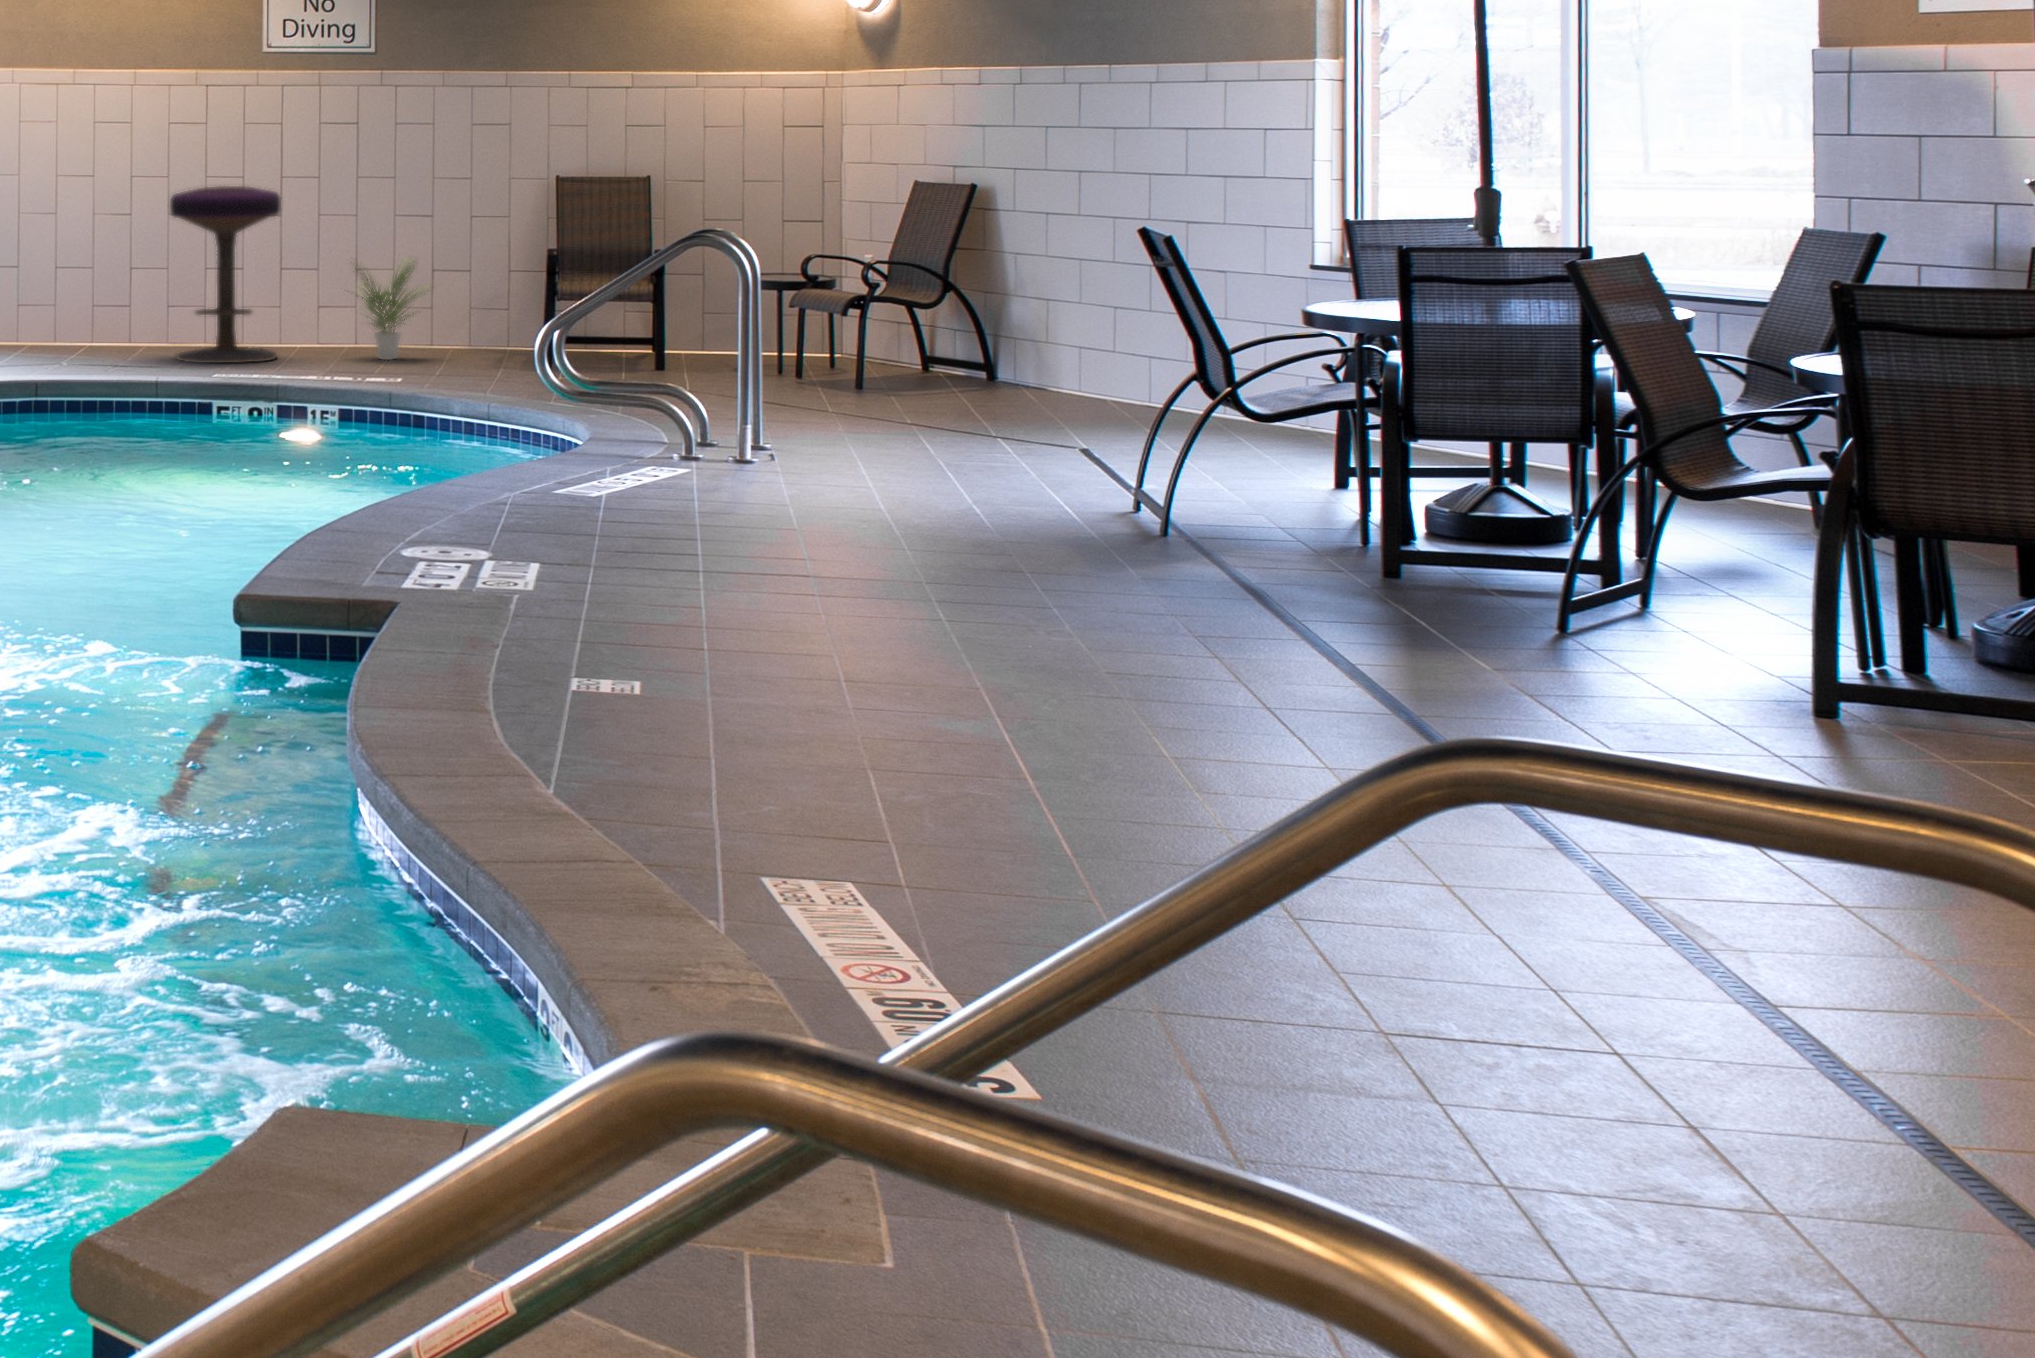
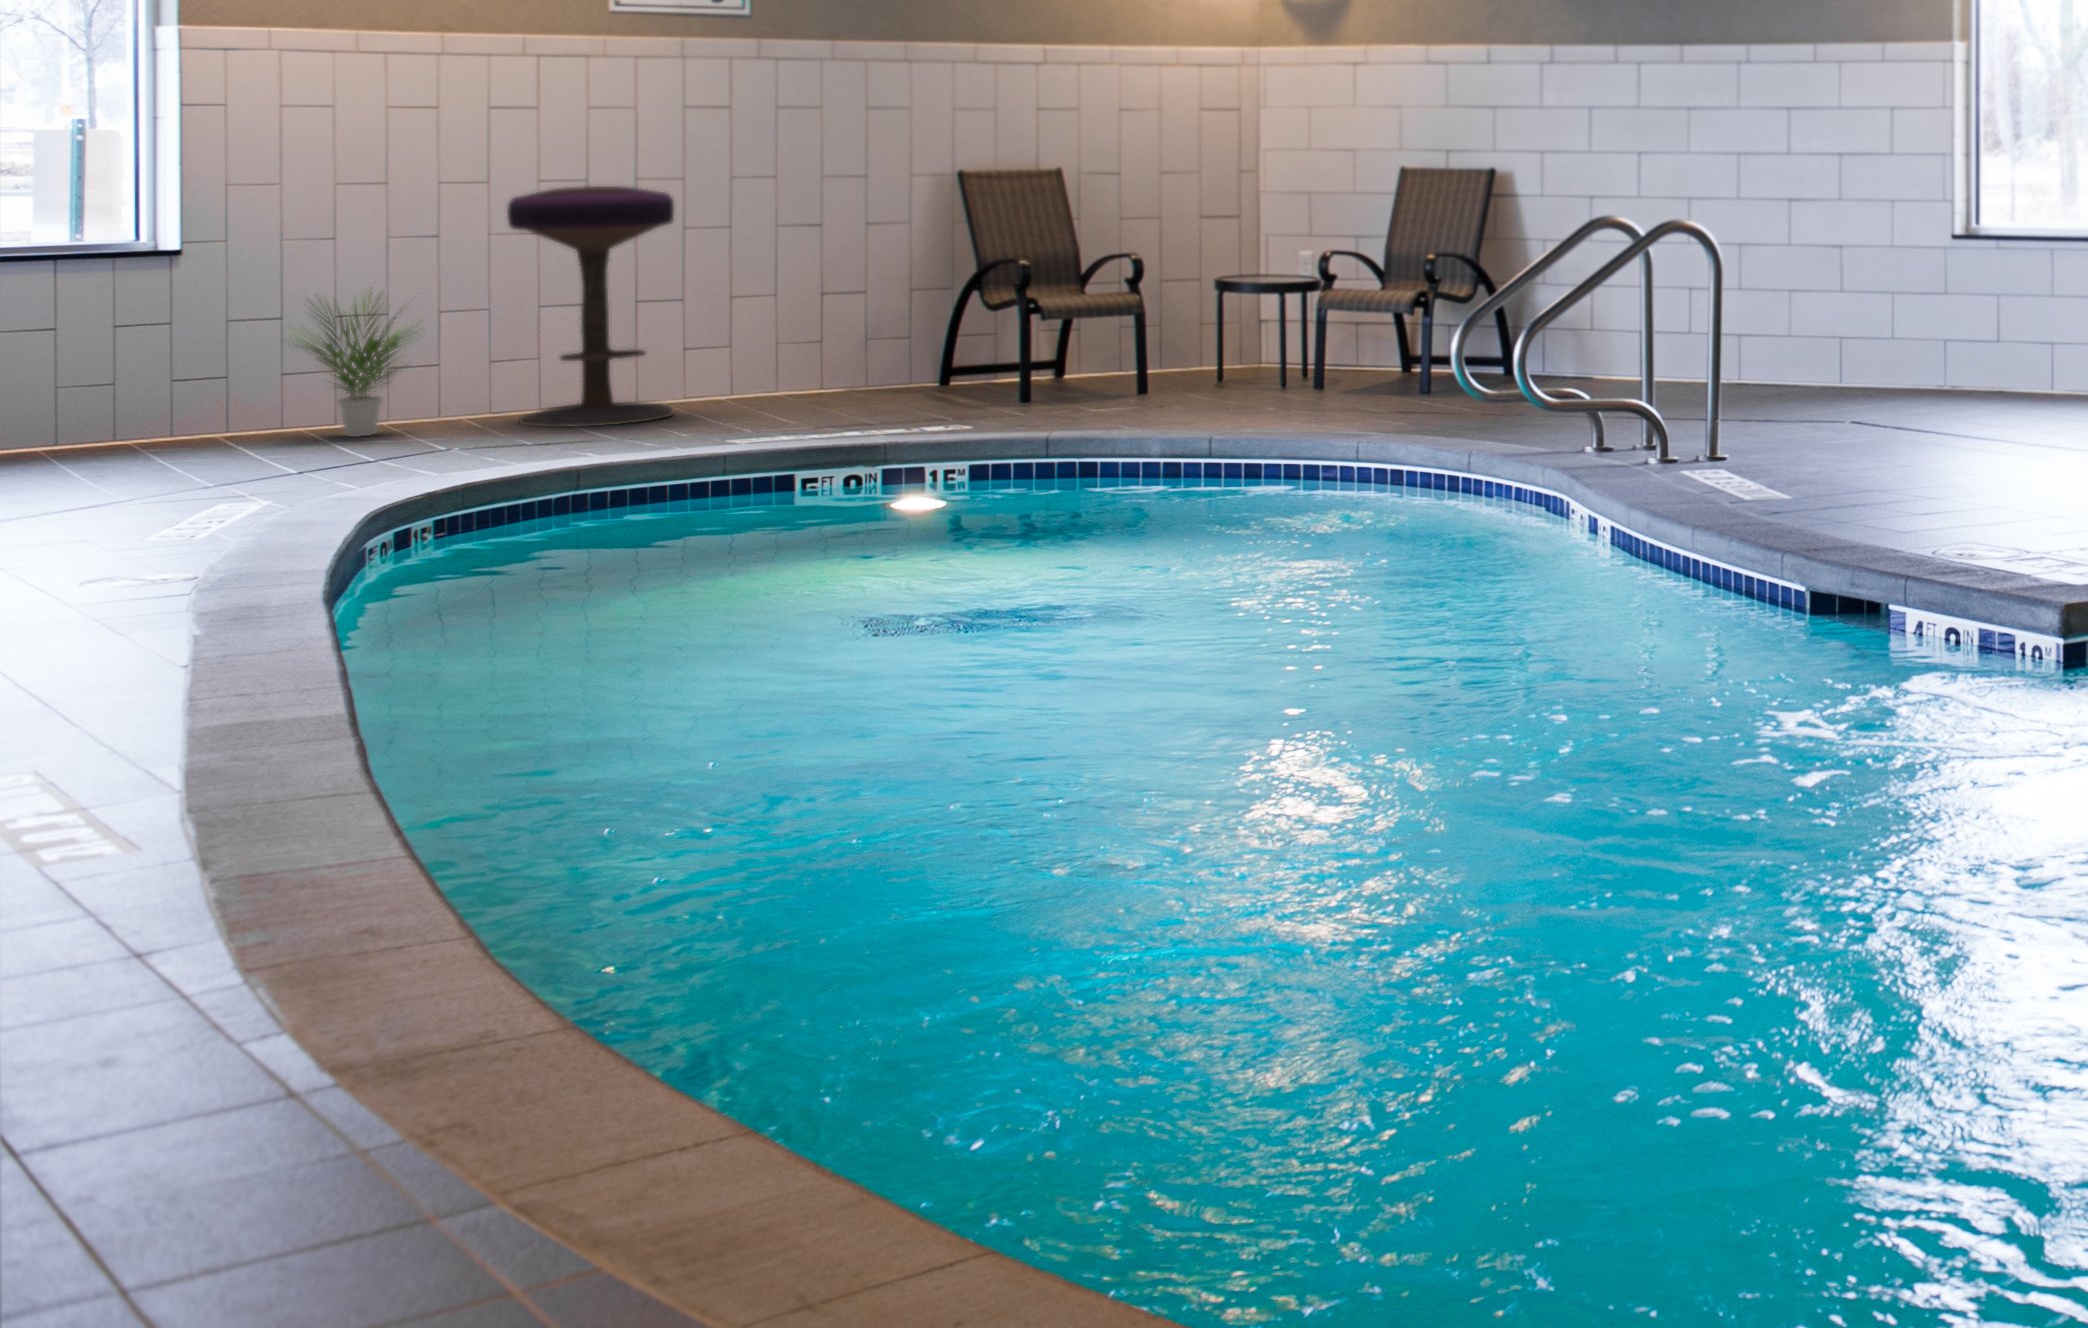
potted plant: present [354,261,419,360] -> present [292,288,422,437]

